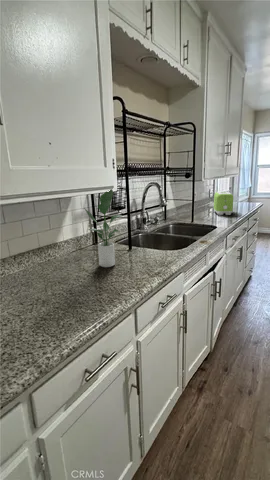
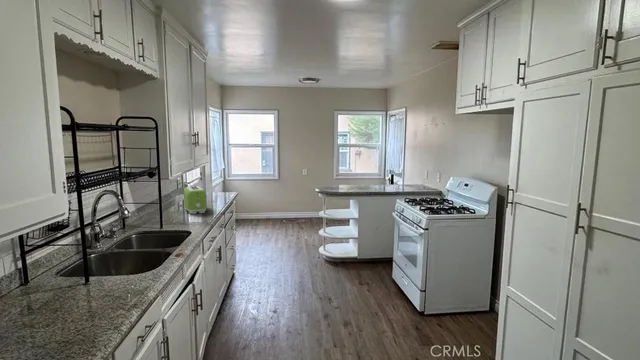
potted plant: present [84,189,122,267] -> none [22,216,82,314]

